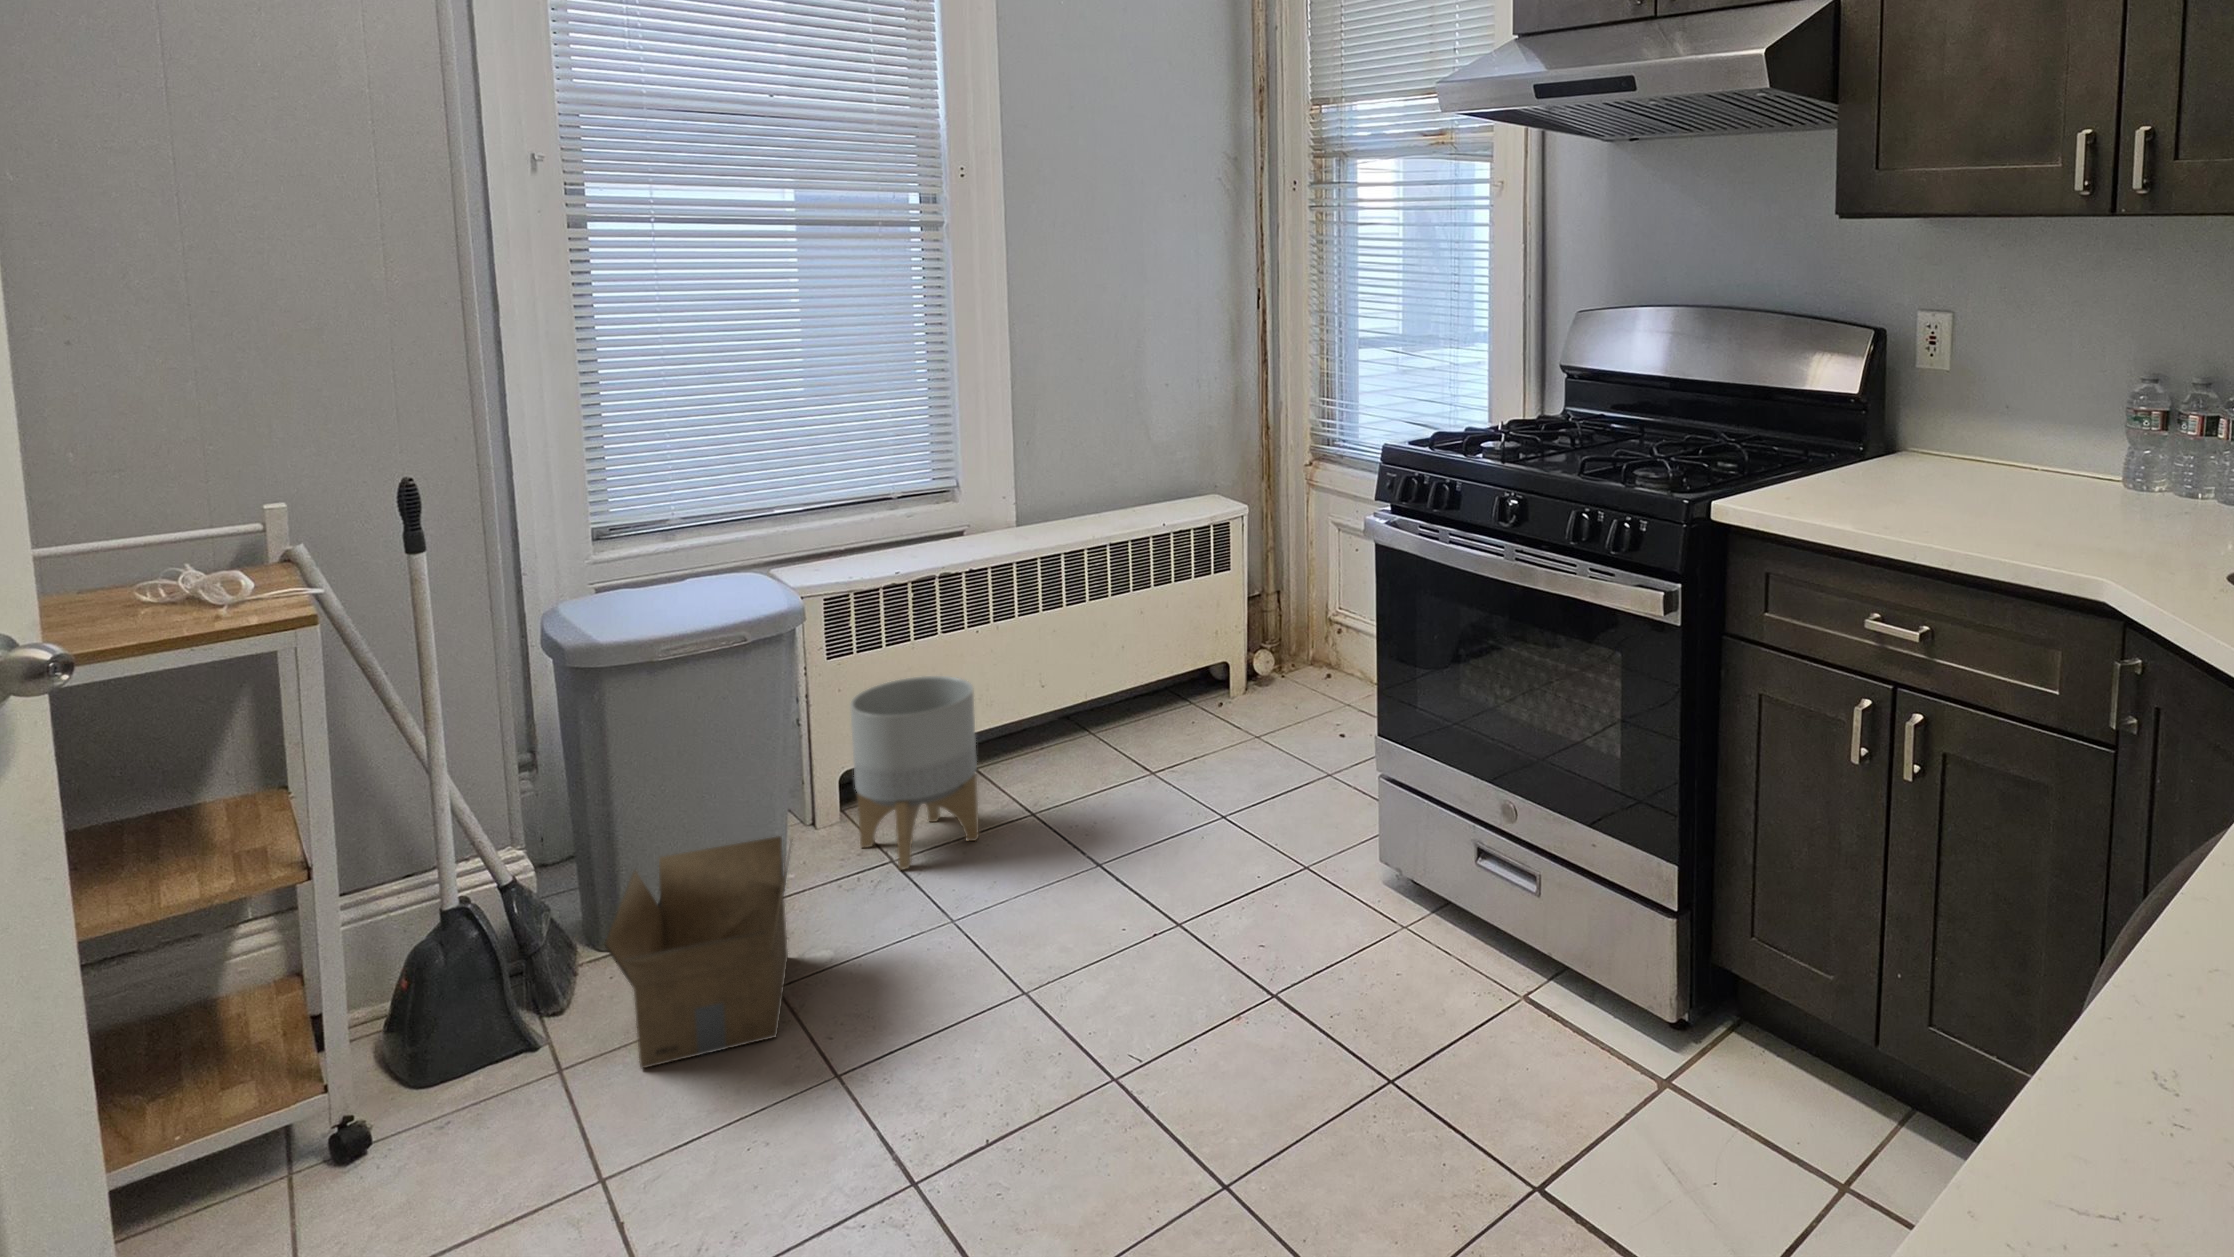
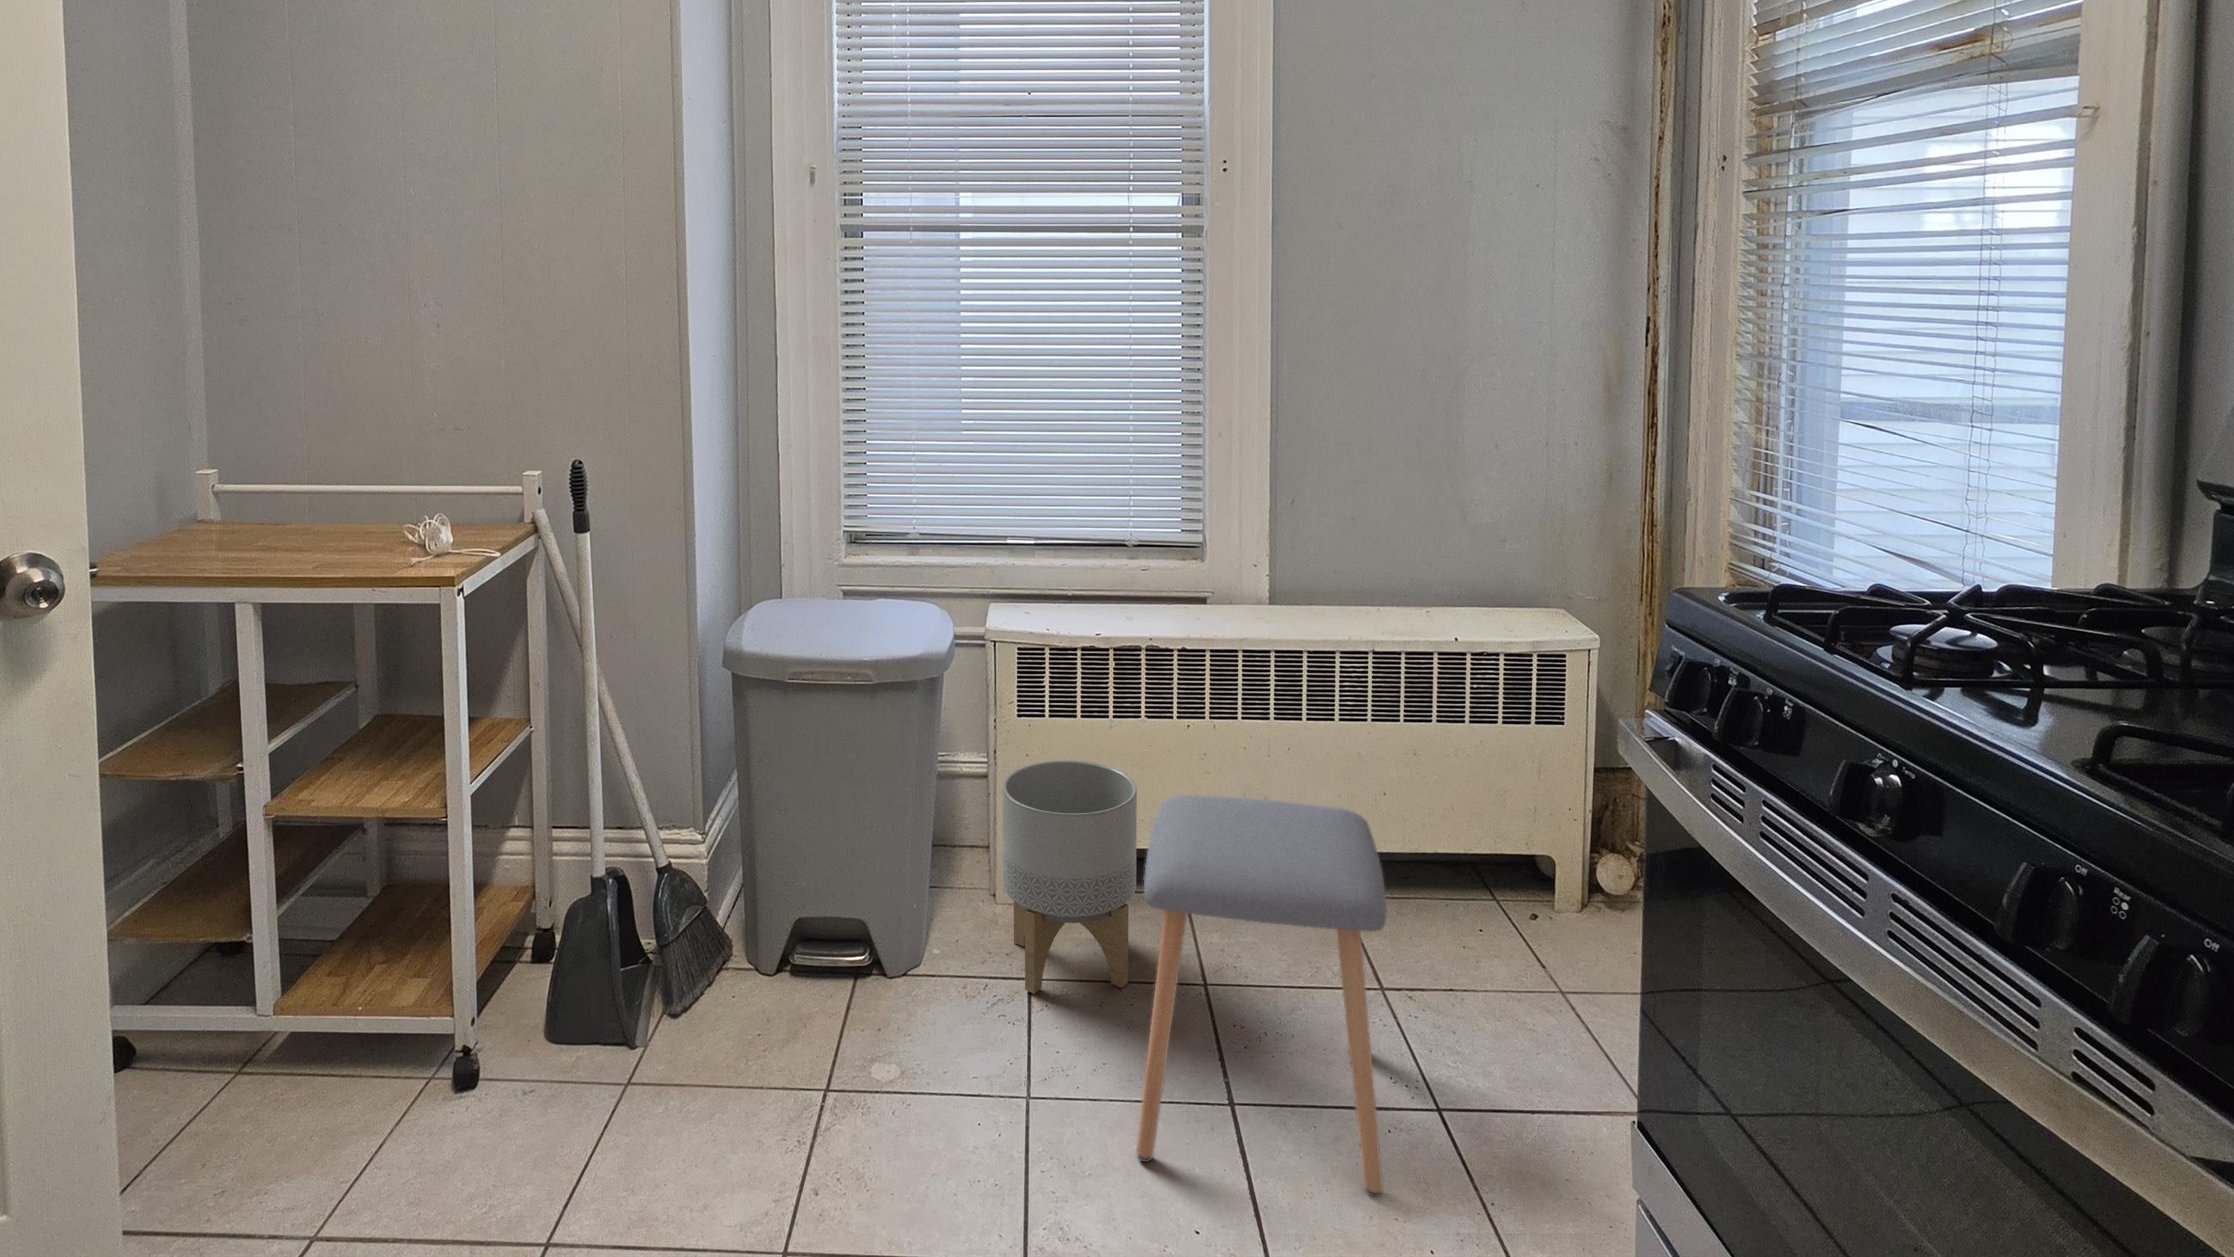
stool: none [1018,645,1224,917] -> present [1137,795,1387,1197]
cardboard box: present [604,836,789,1068] -> none [640,892,872,1157]

